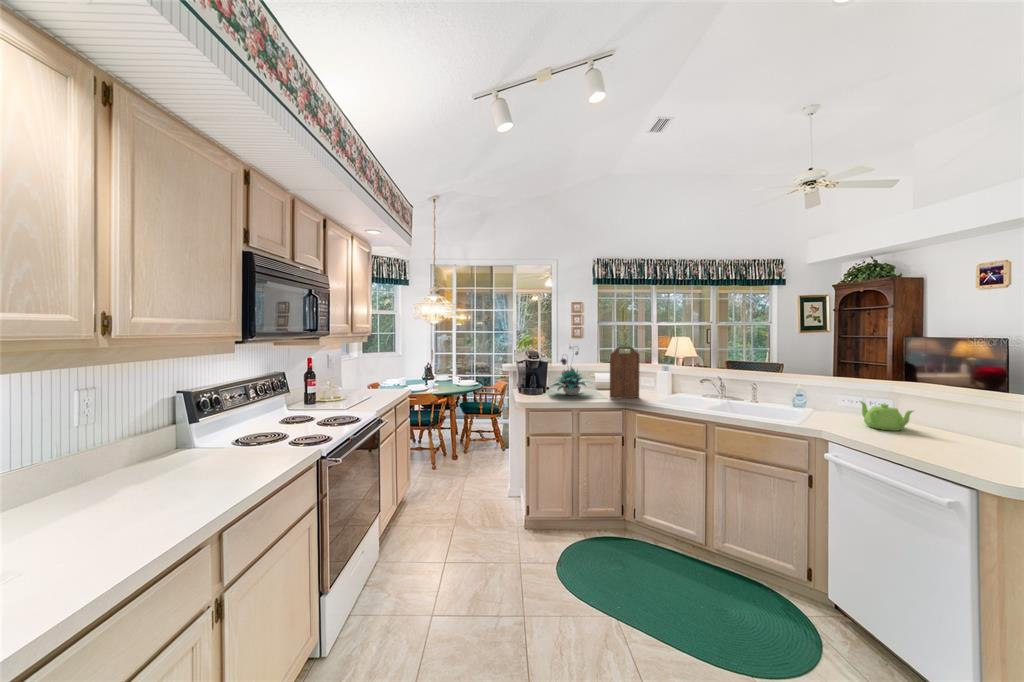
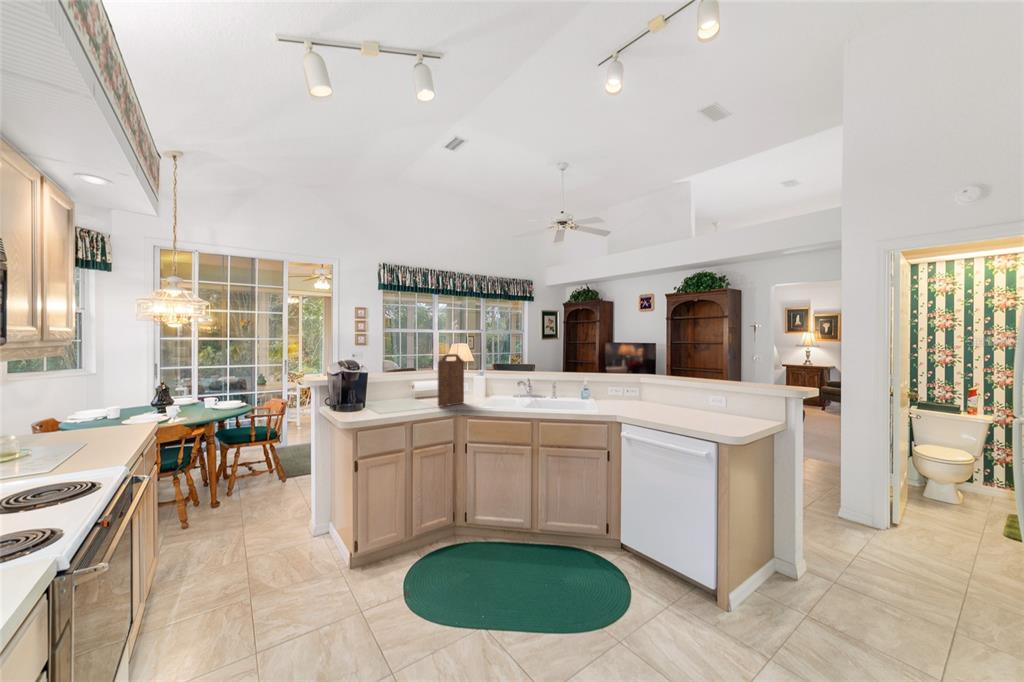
plant: present [551,351,587,395] -> none [369,355,420,408]
teapot: present [860,401,913,431] -> none [628,390,662,409]

